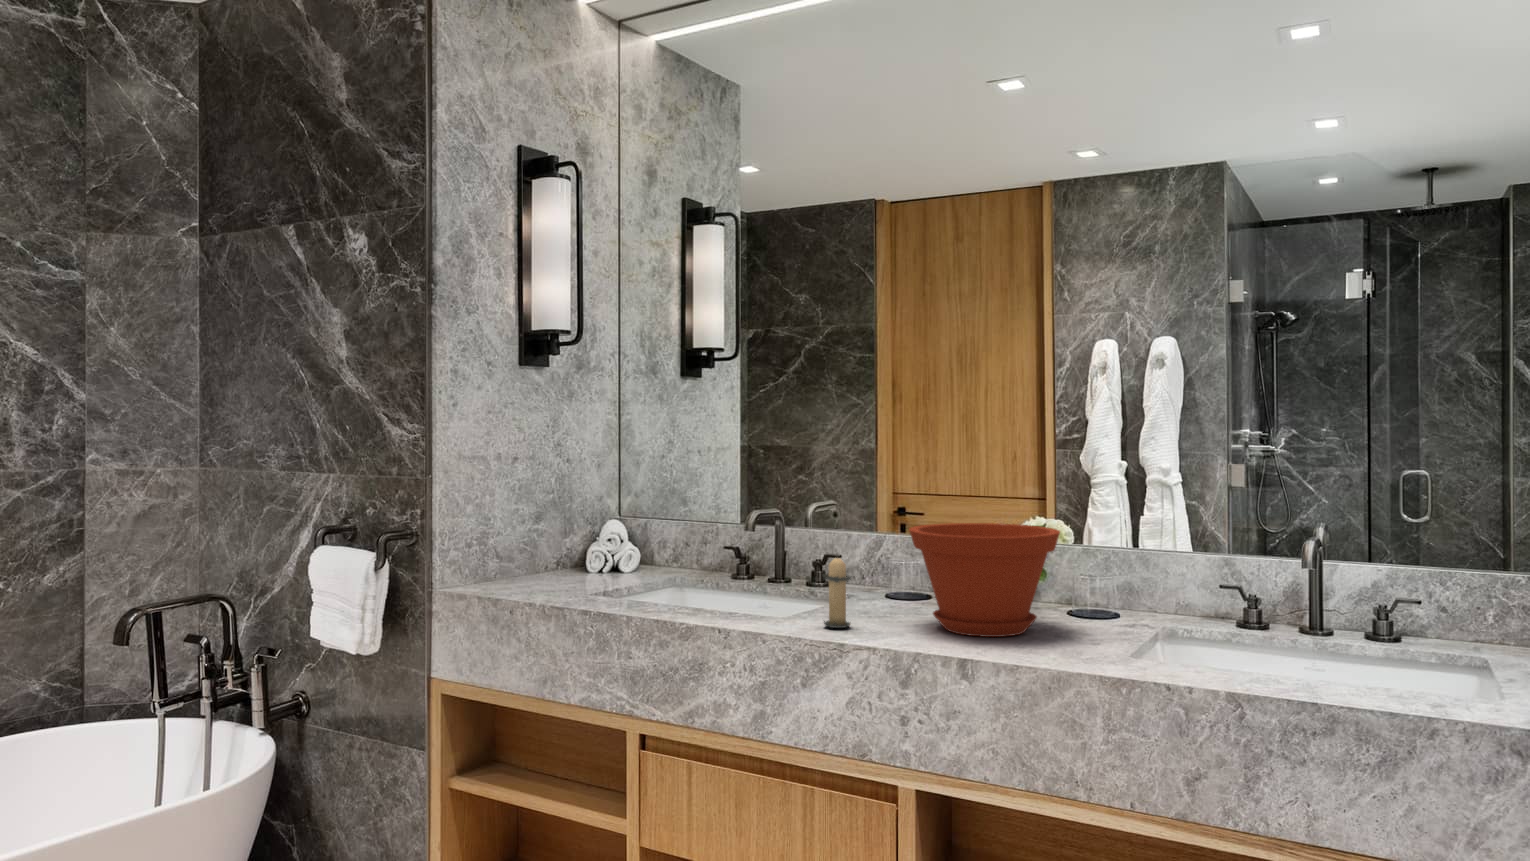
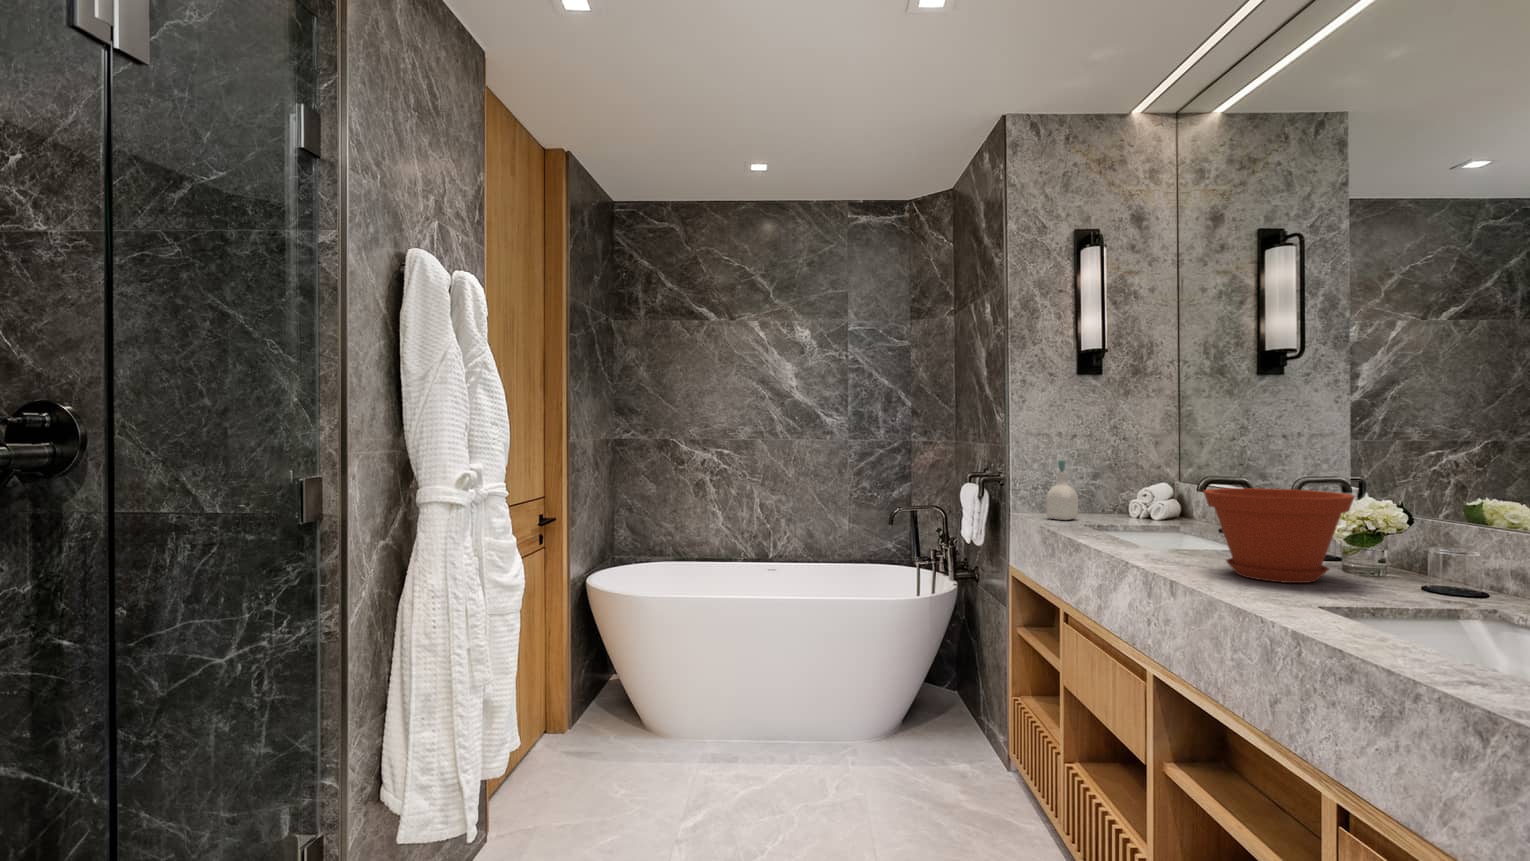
soap bottle: none [518,498,558,593] -> present [1046,460,1078,520]
candle: present [822,557,852,628] -> none [1147,502,1177,558]

